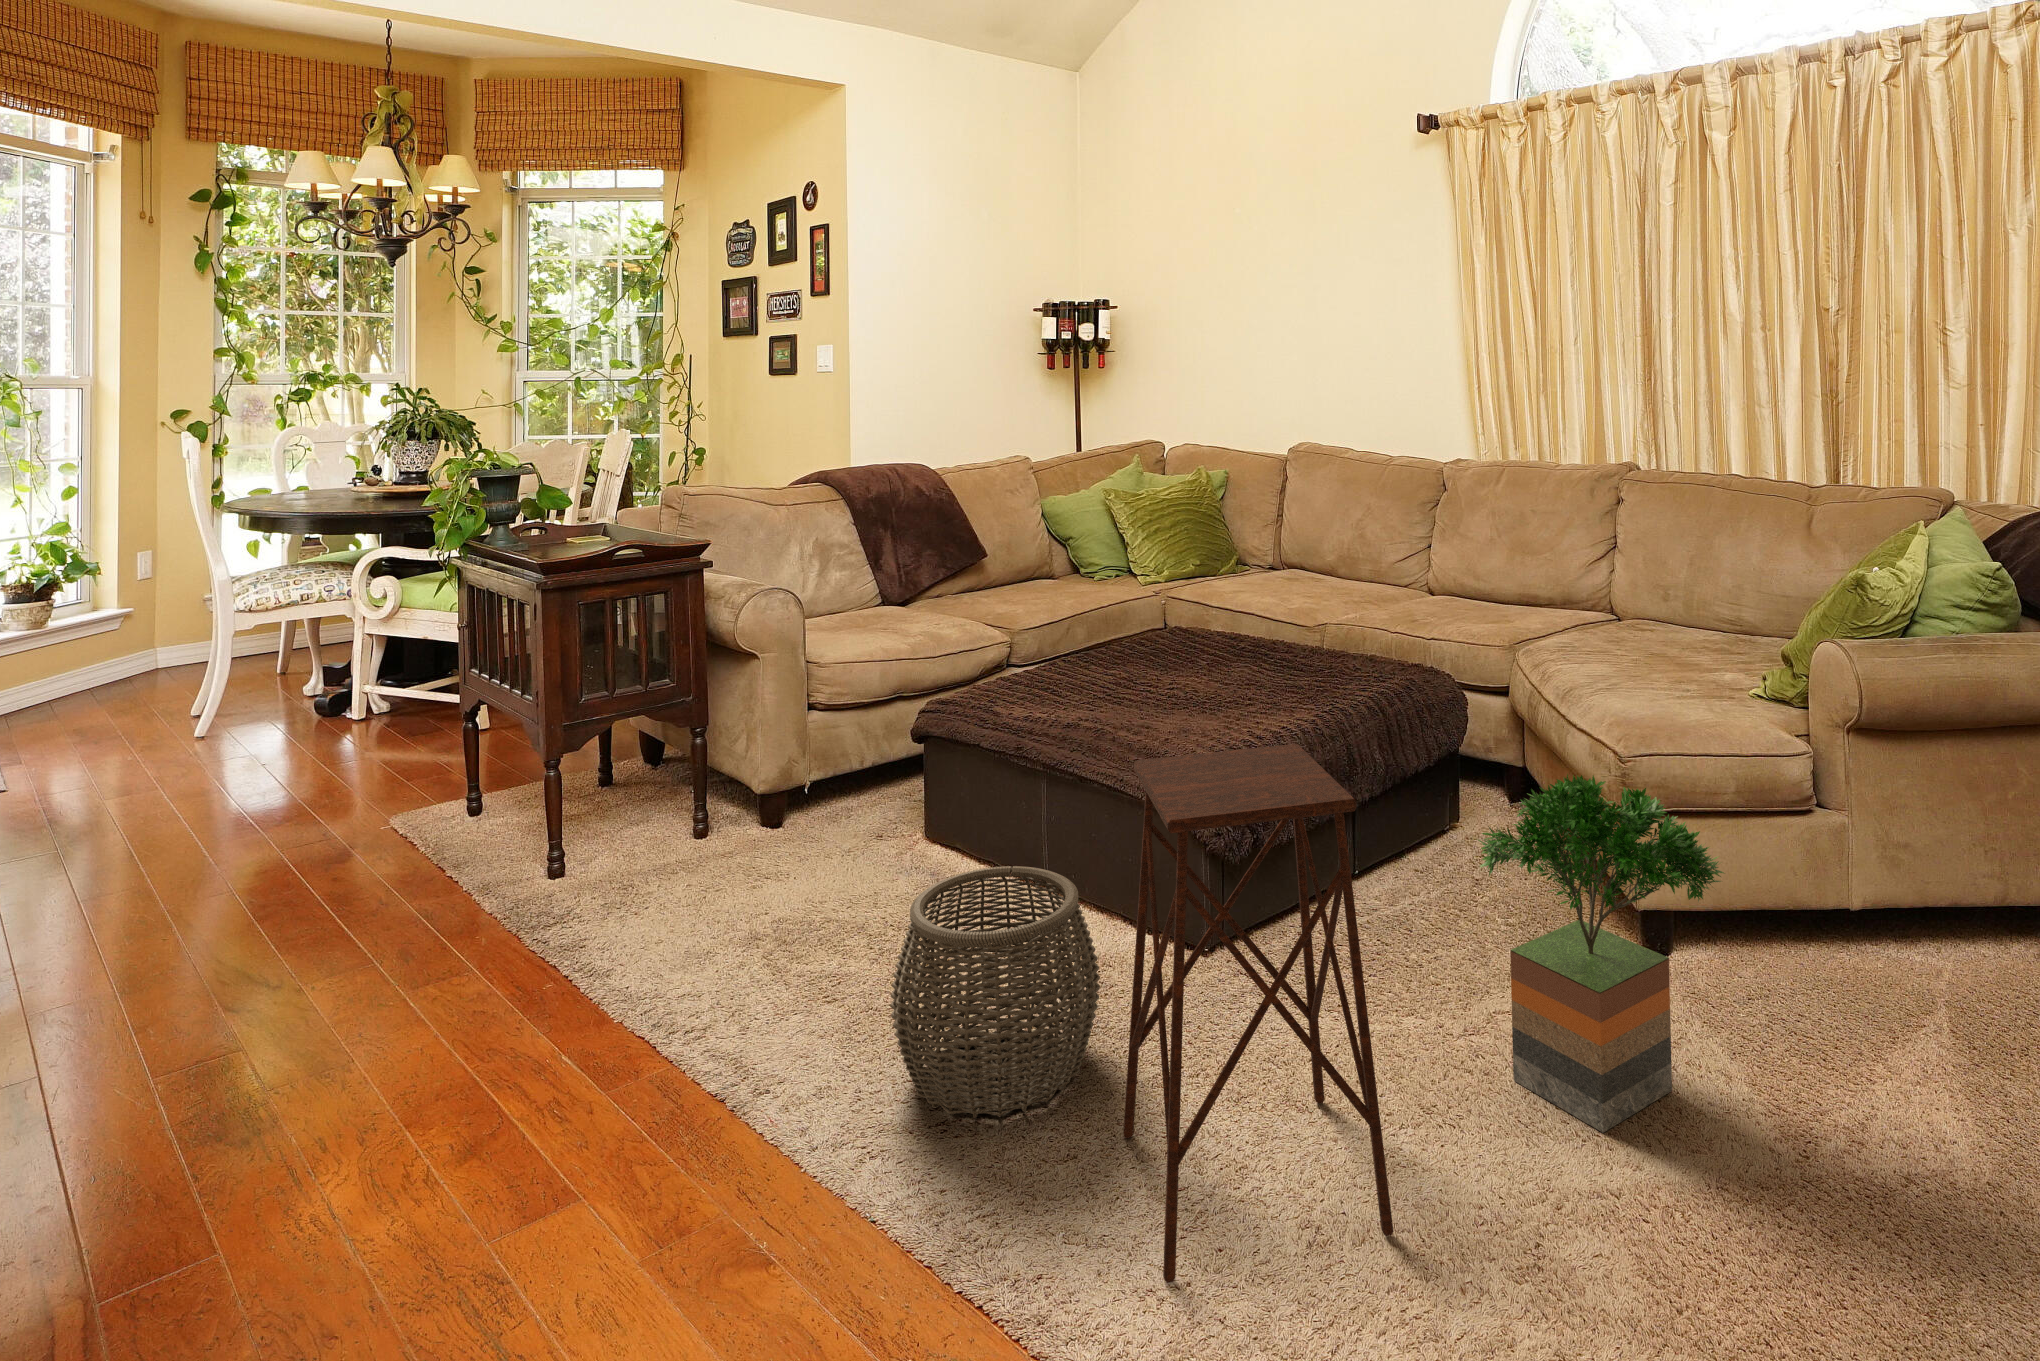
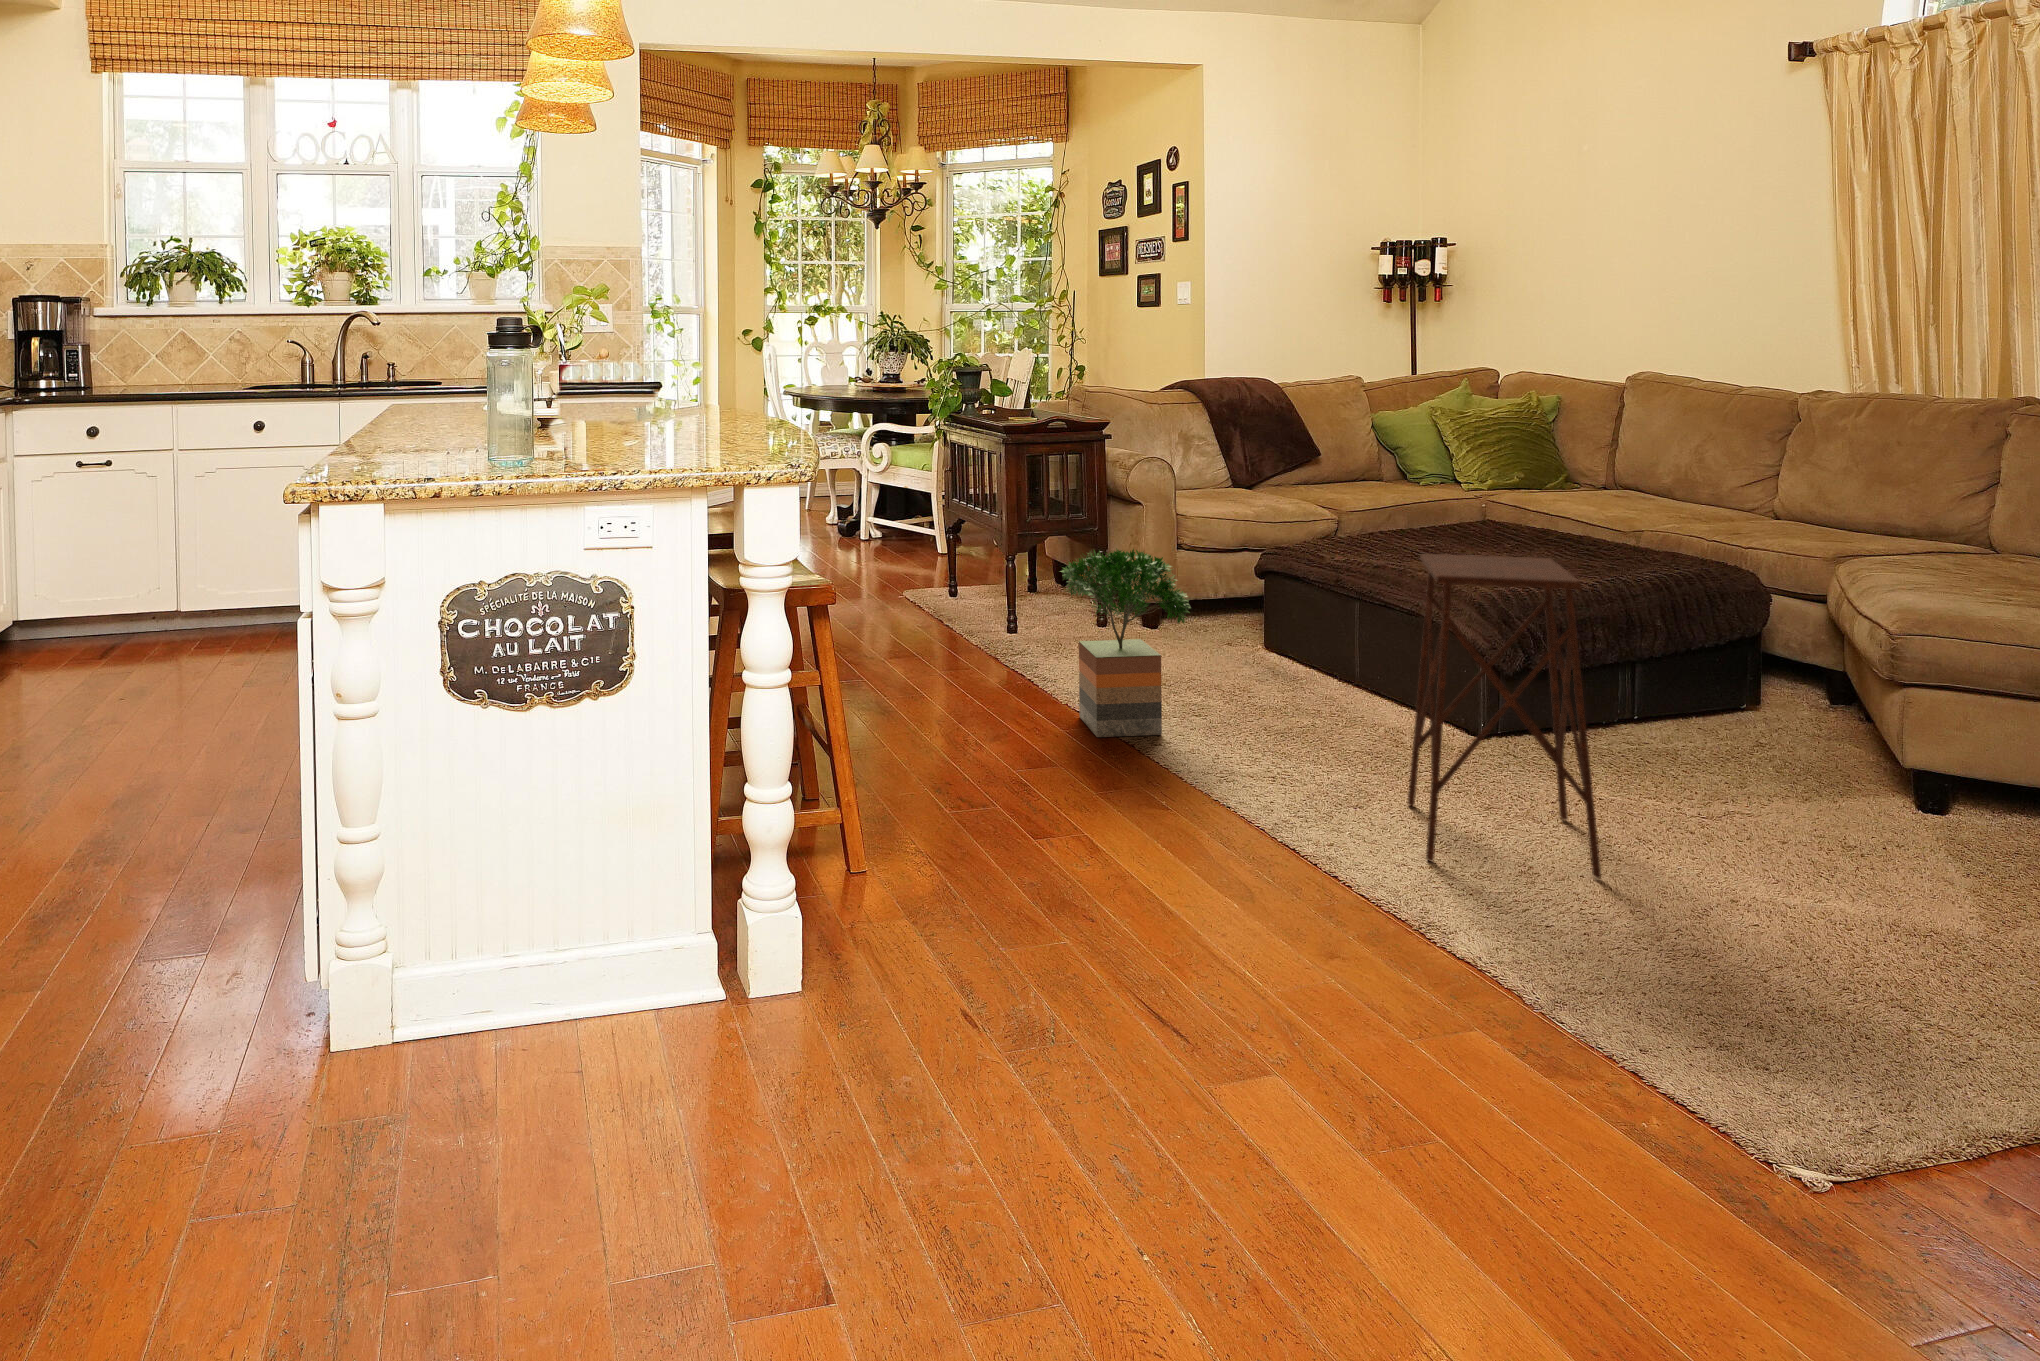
potted tree: present [1478,774,1724,1133] -> present [1061,549,1190,737]
woven basket: present [890,866,1100,1118] -> none [1247,635,1396,782]

